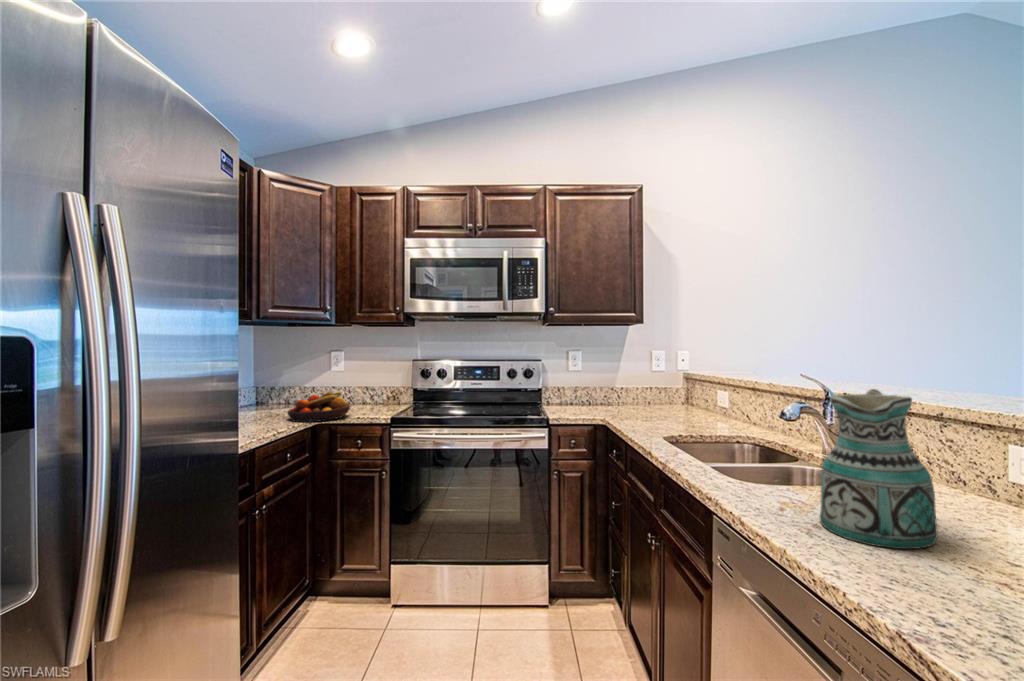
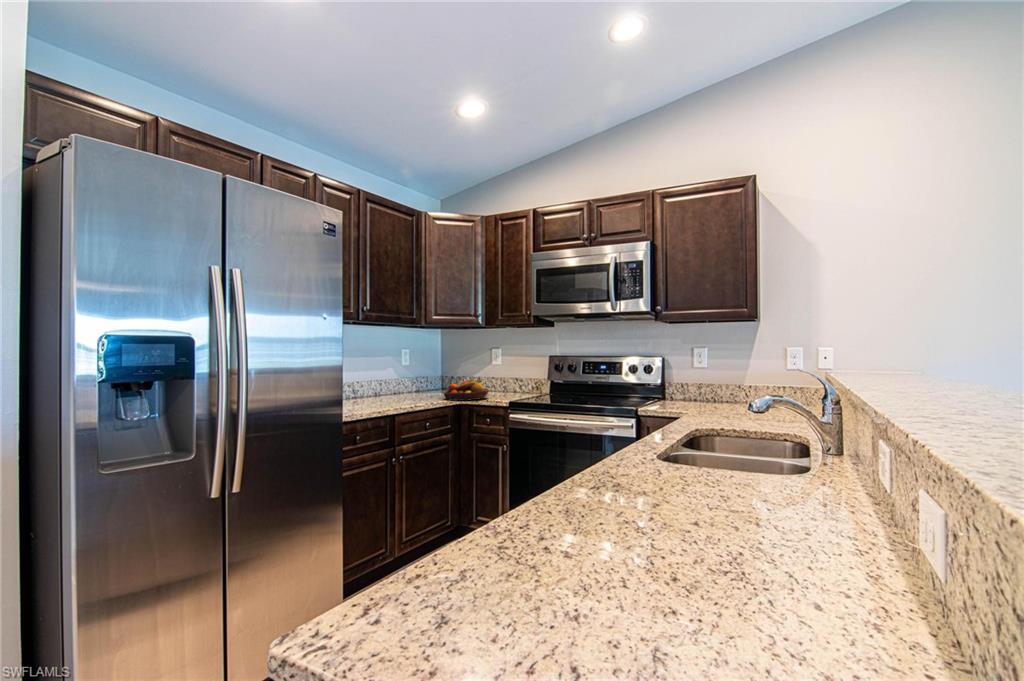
ceramic pitcher: present [820,389,938,549] -> none [658,374,752,506]

